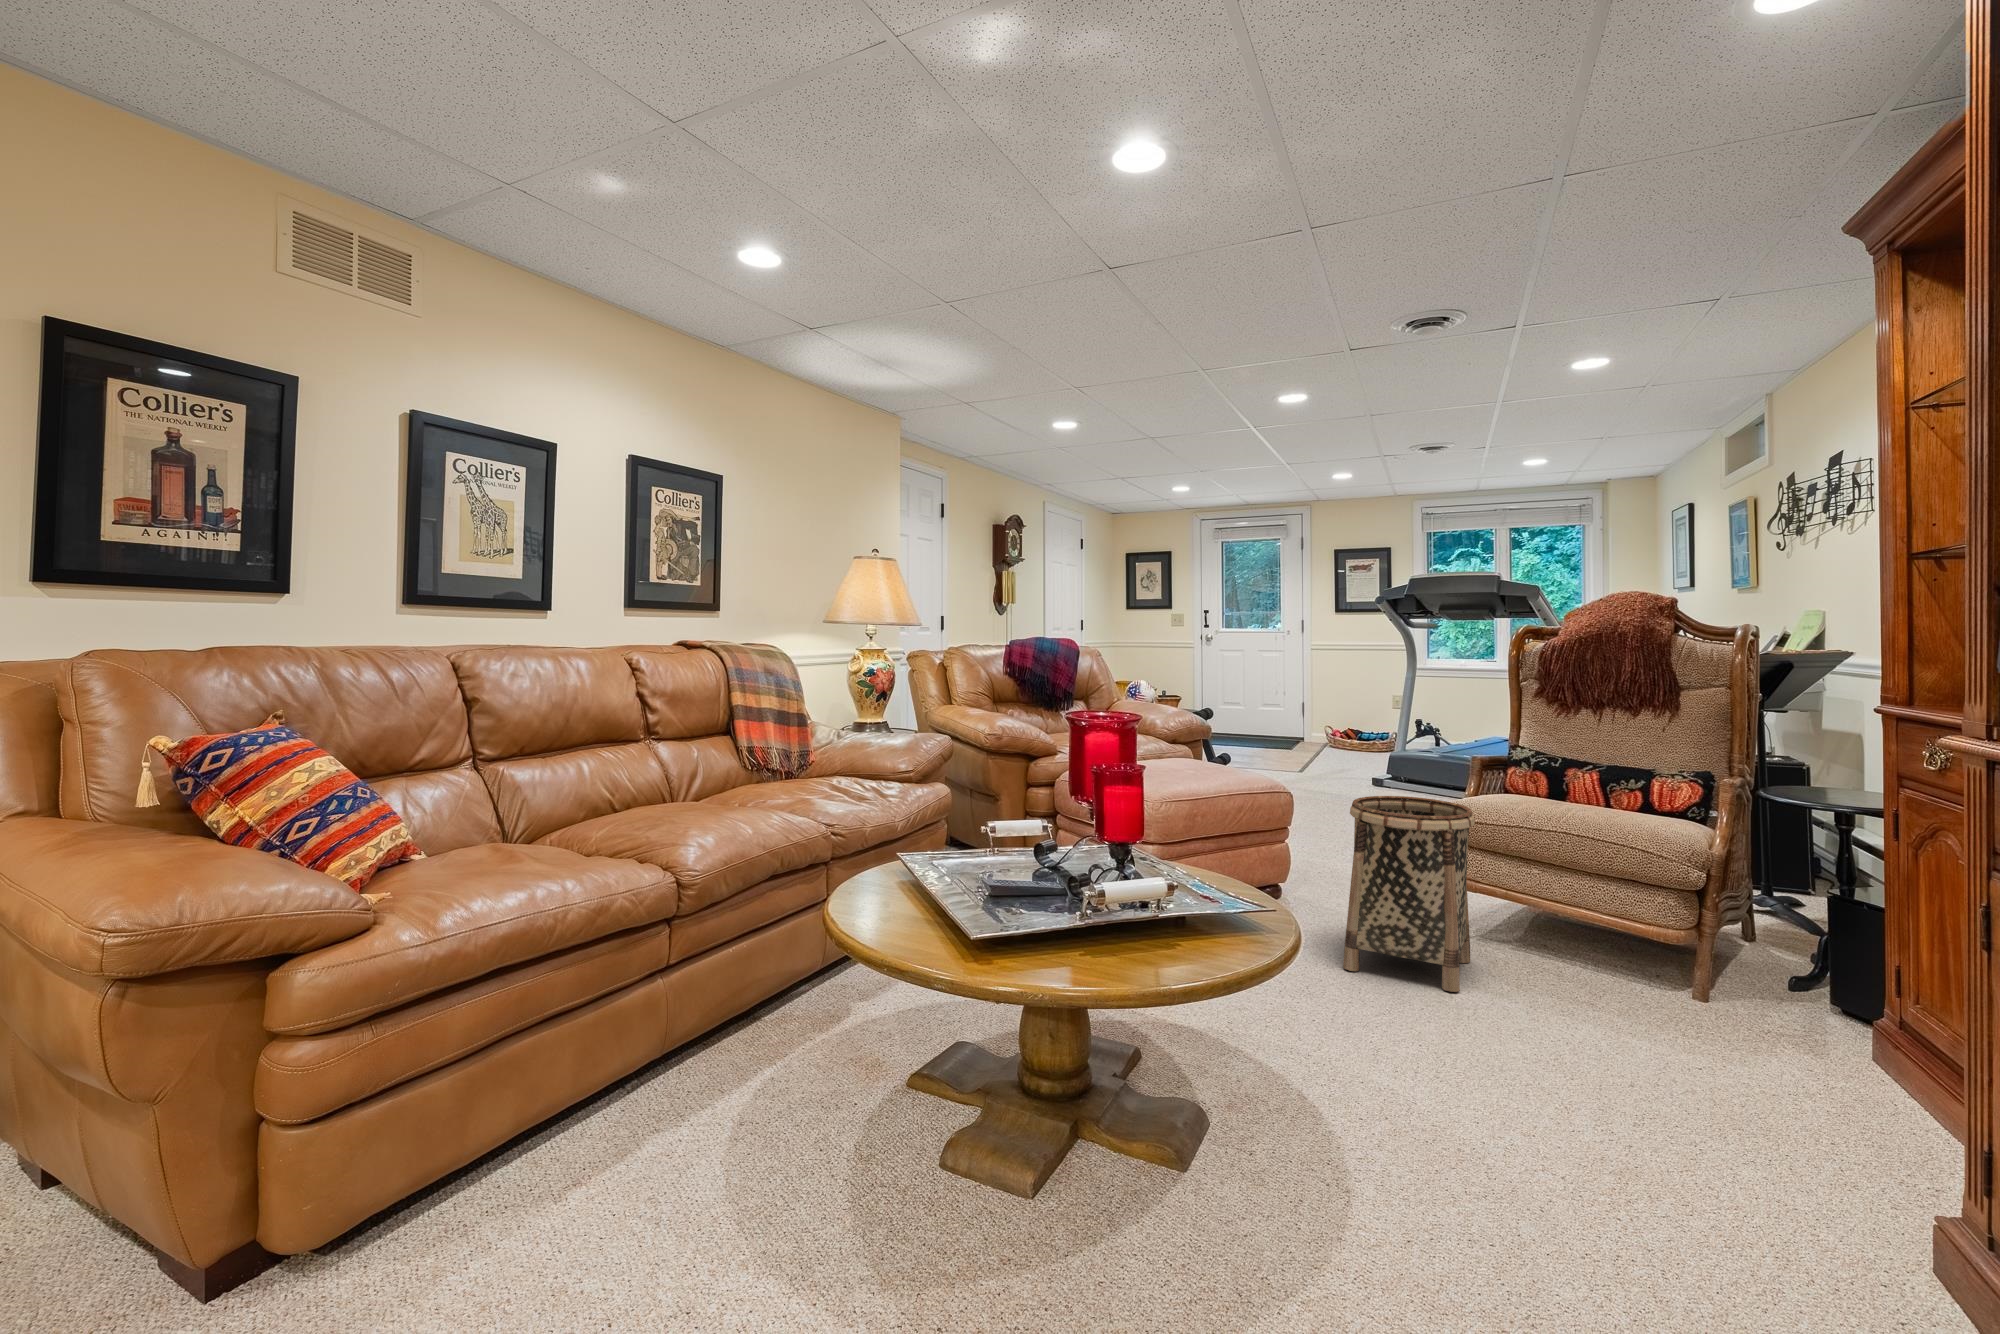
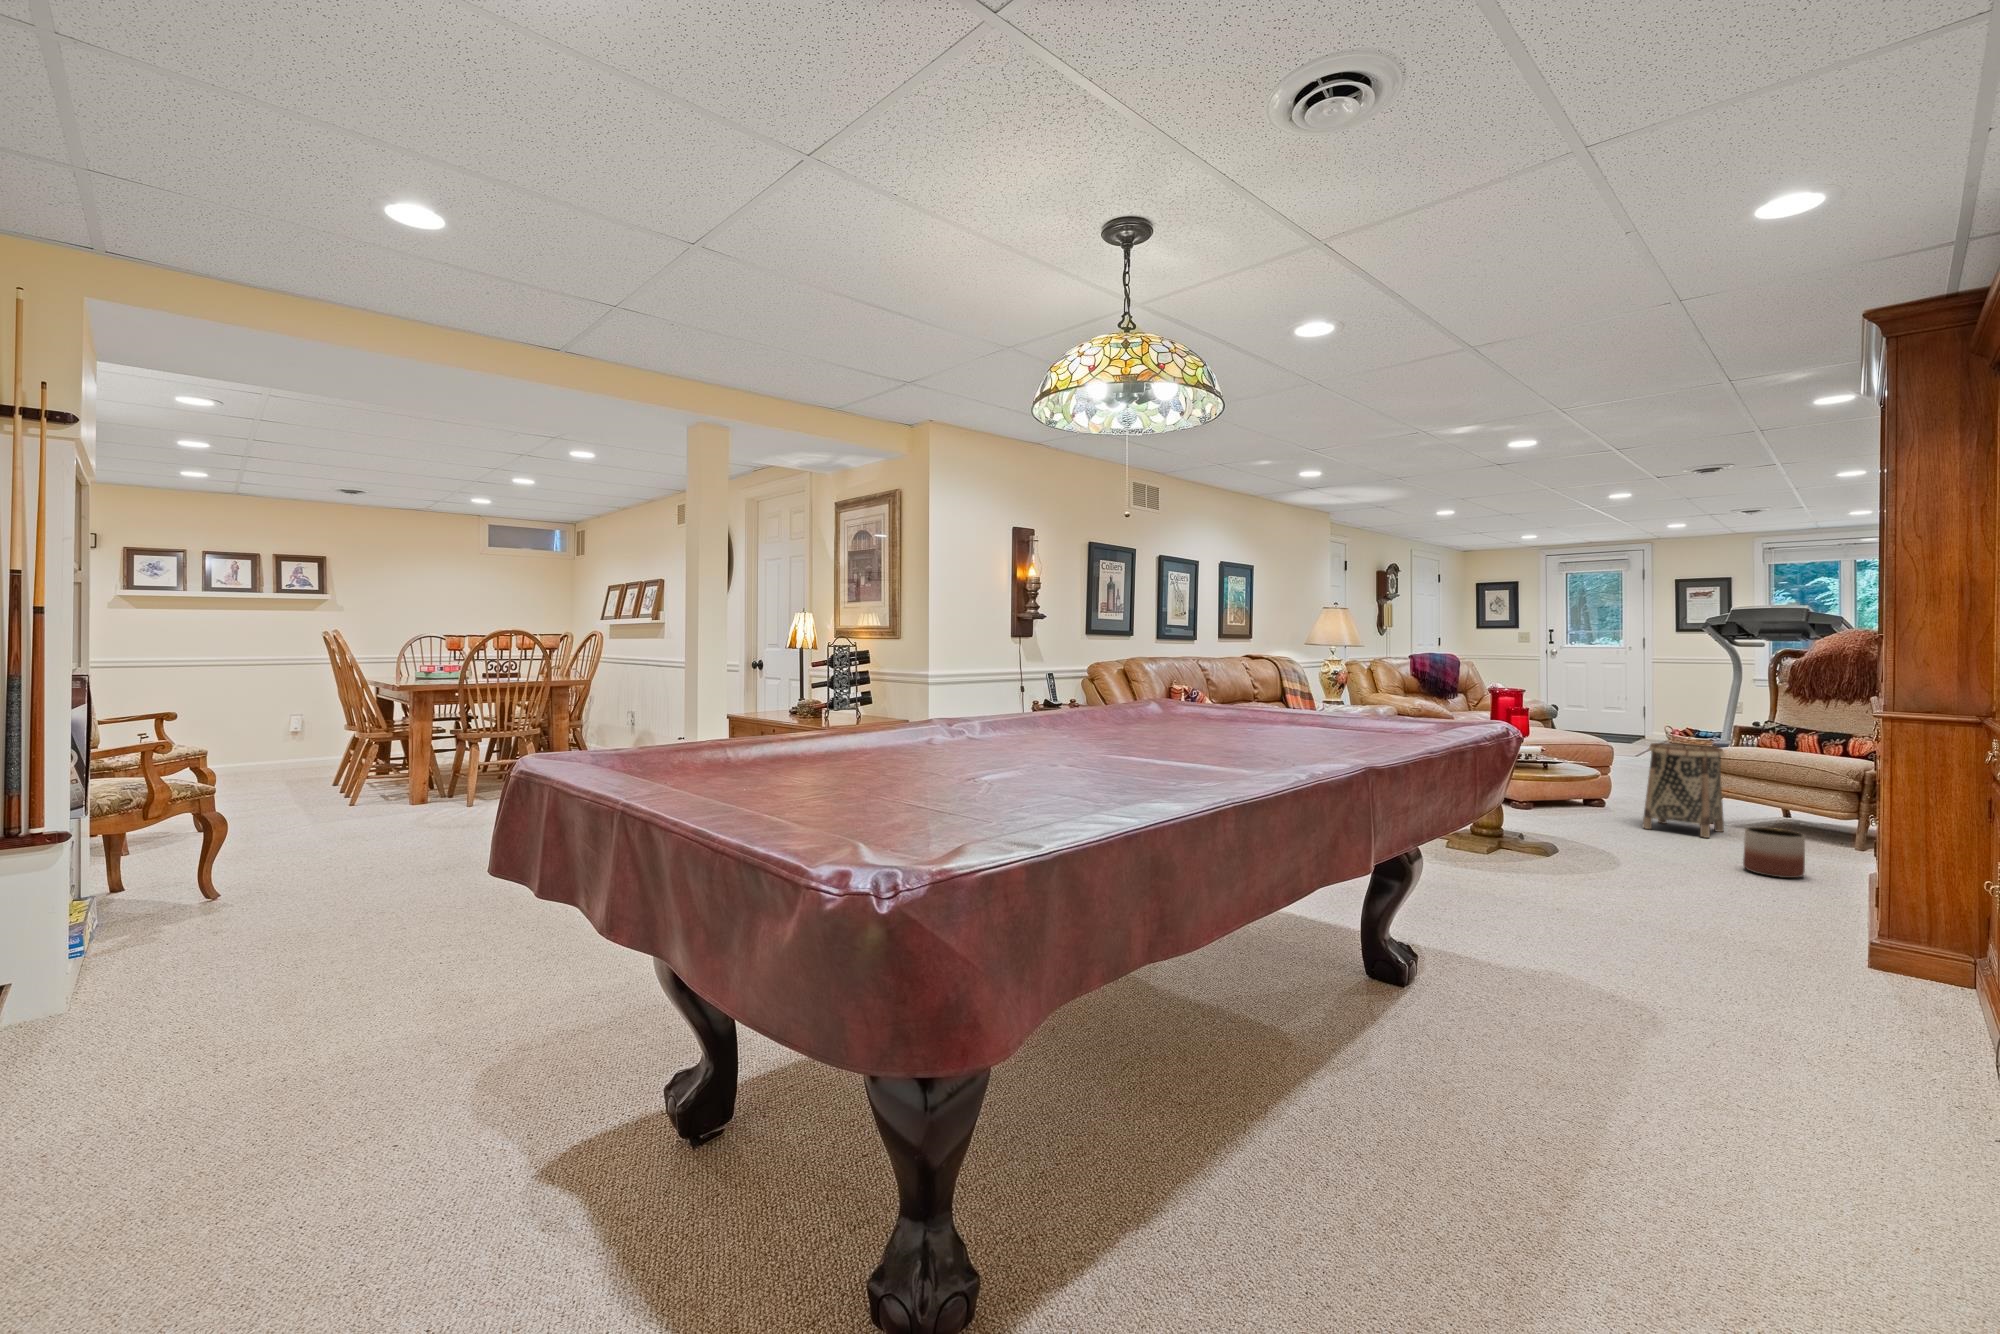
planter: none [1578,1030,1717,1182] -> present [1743,827,1805,878]

